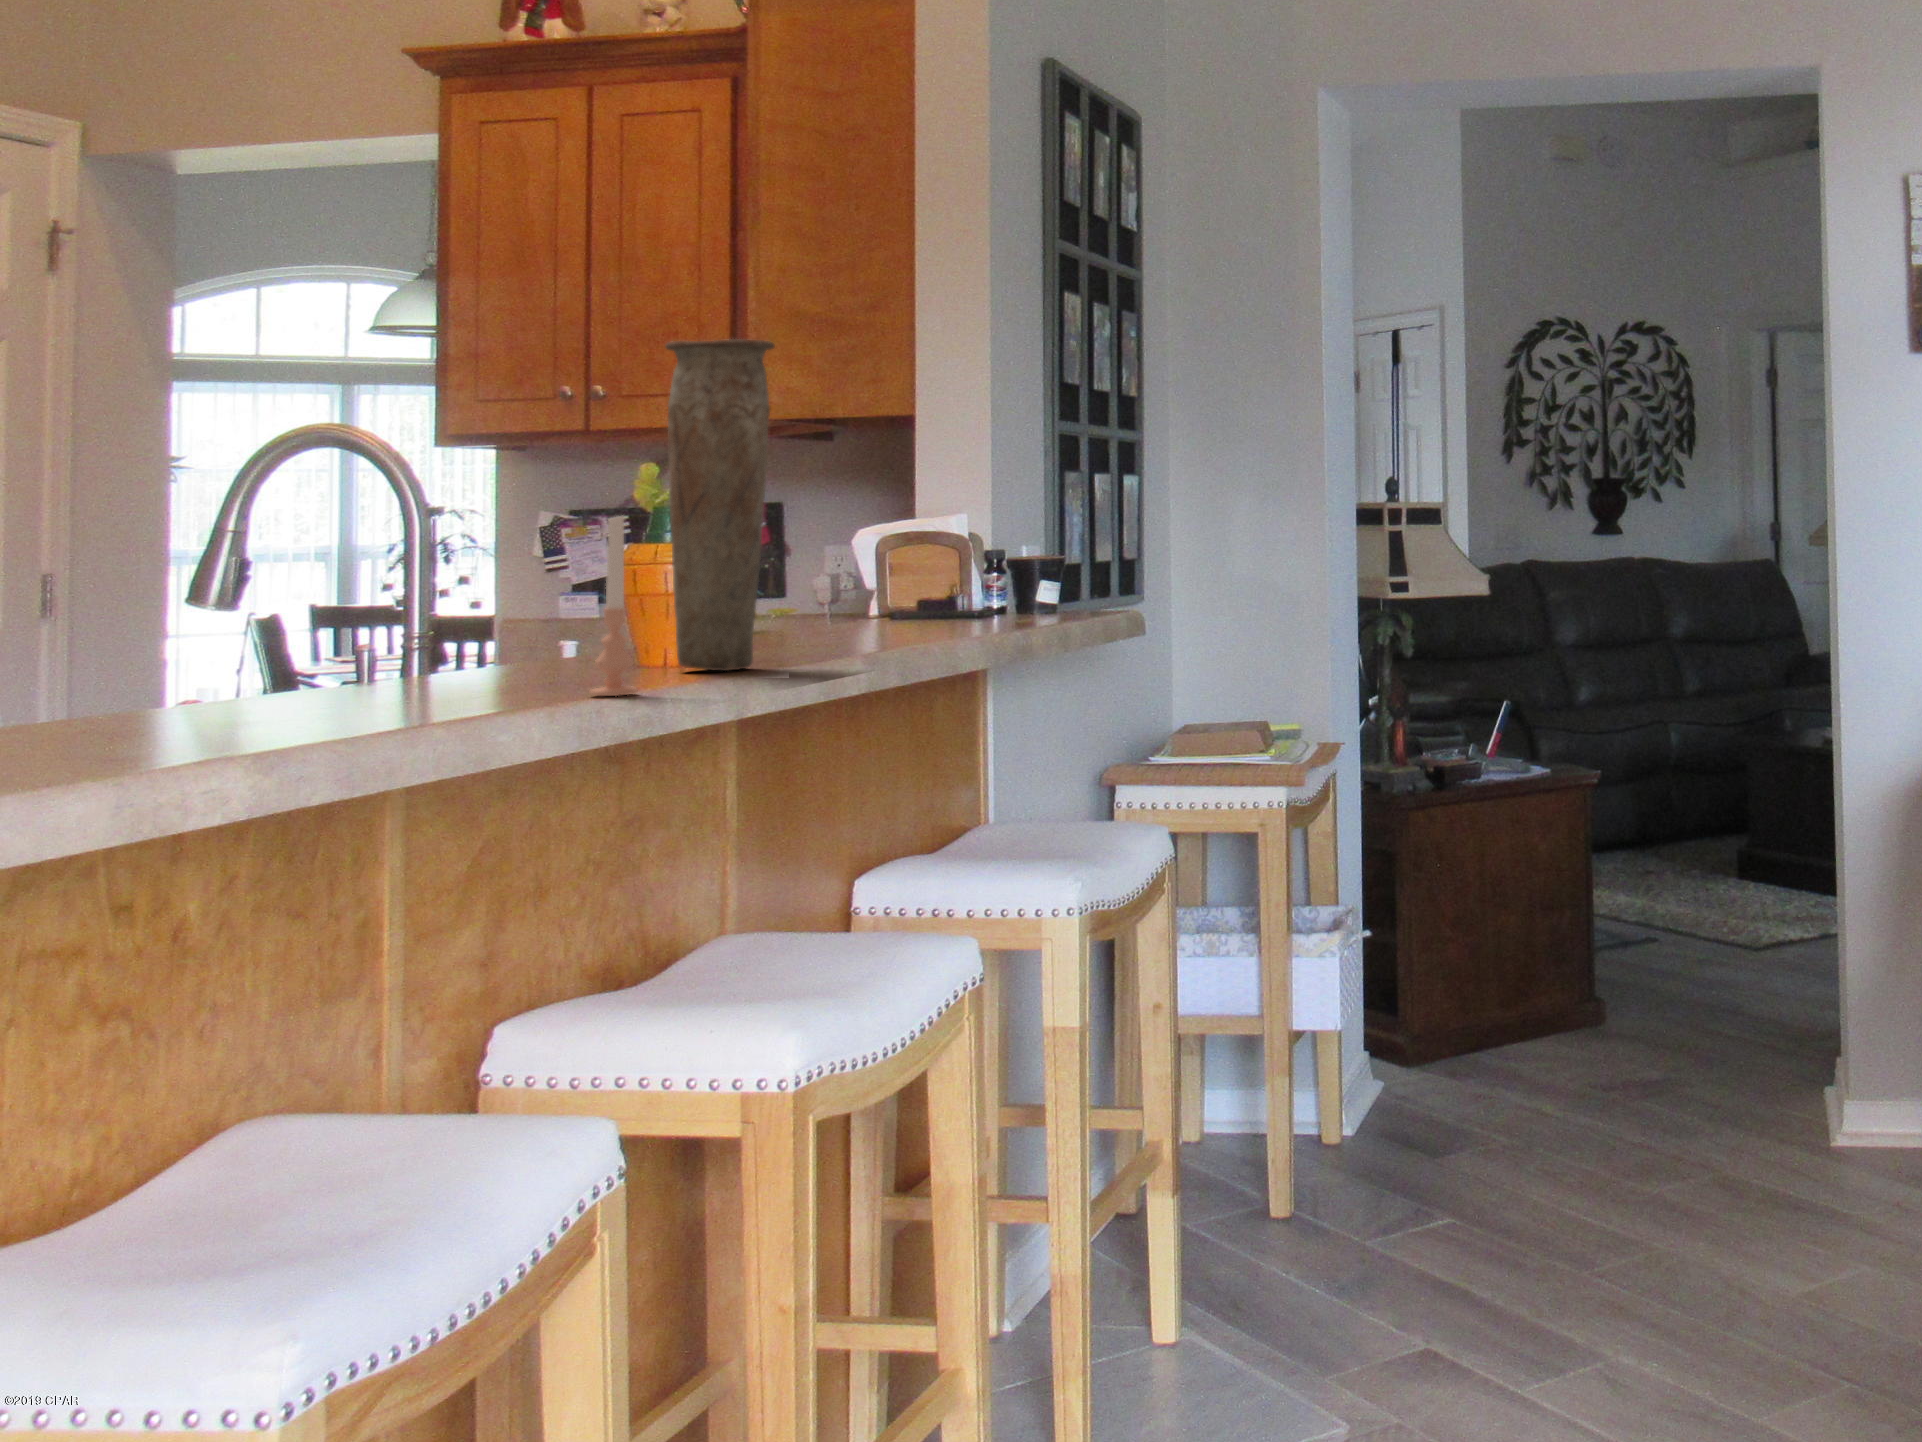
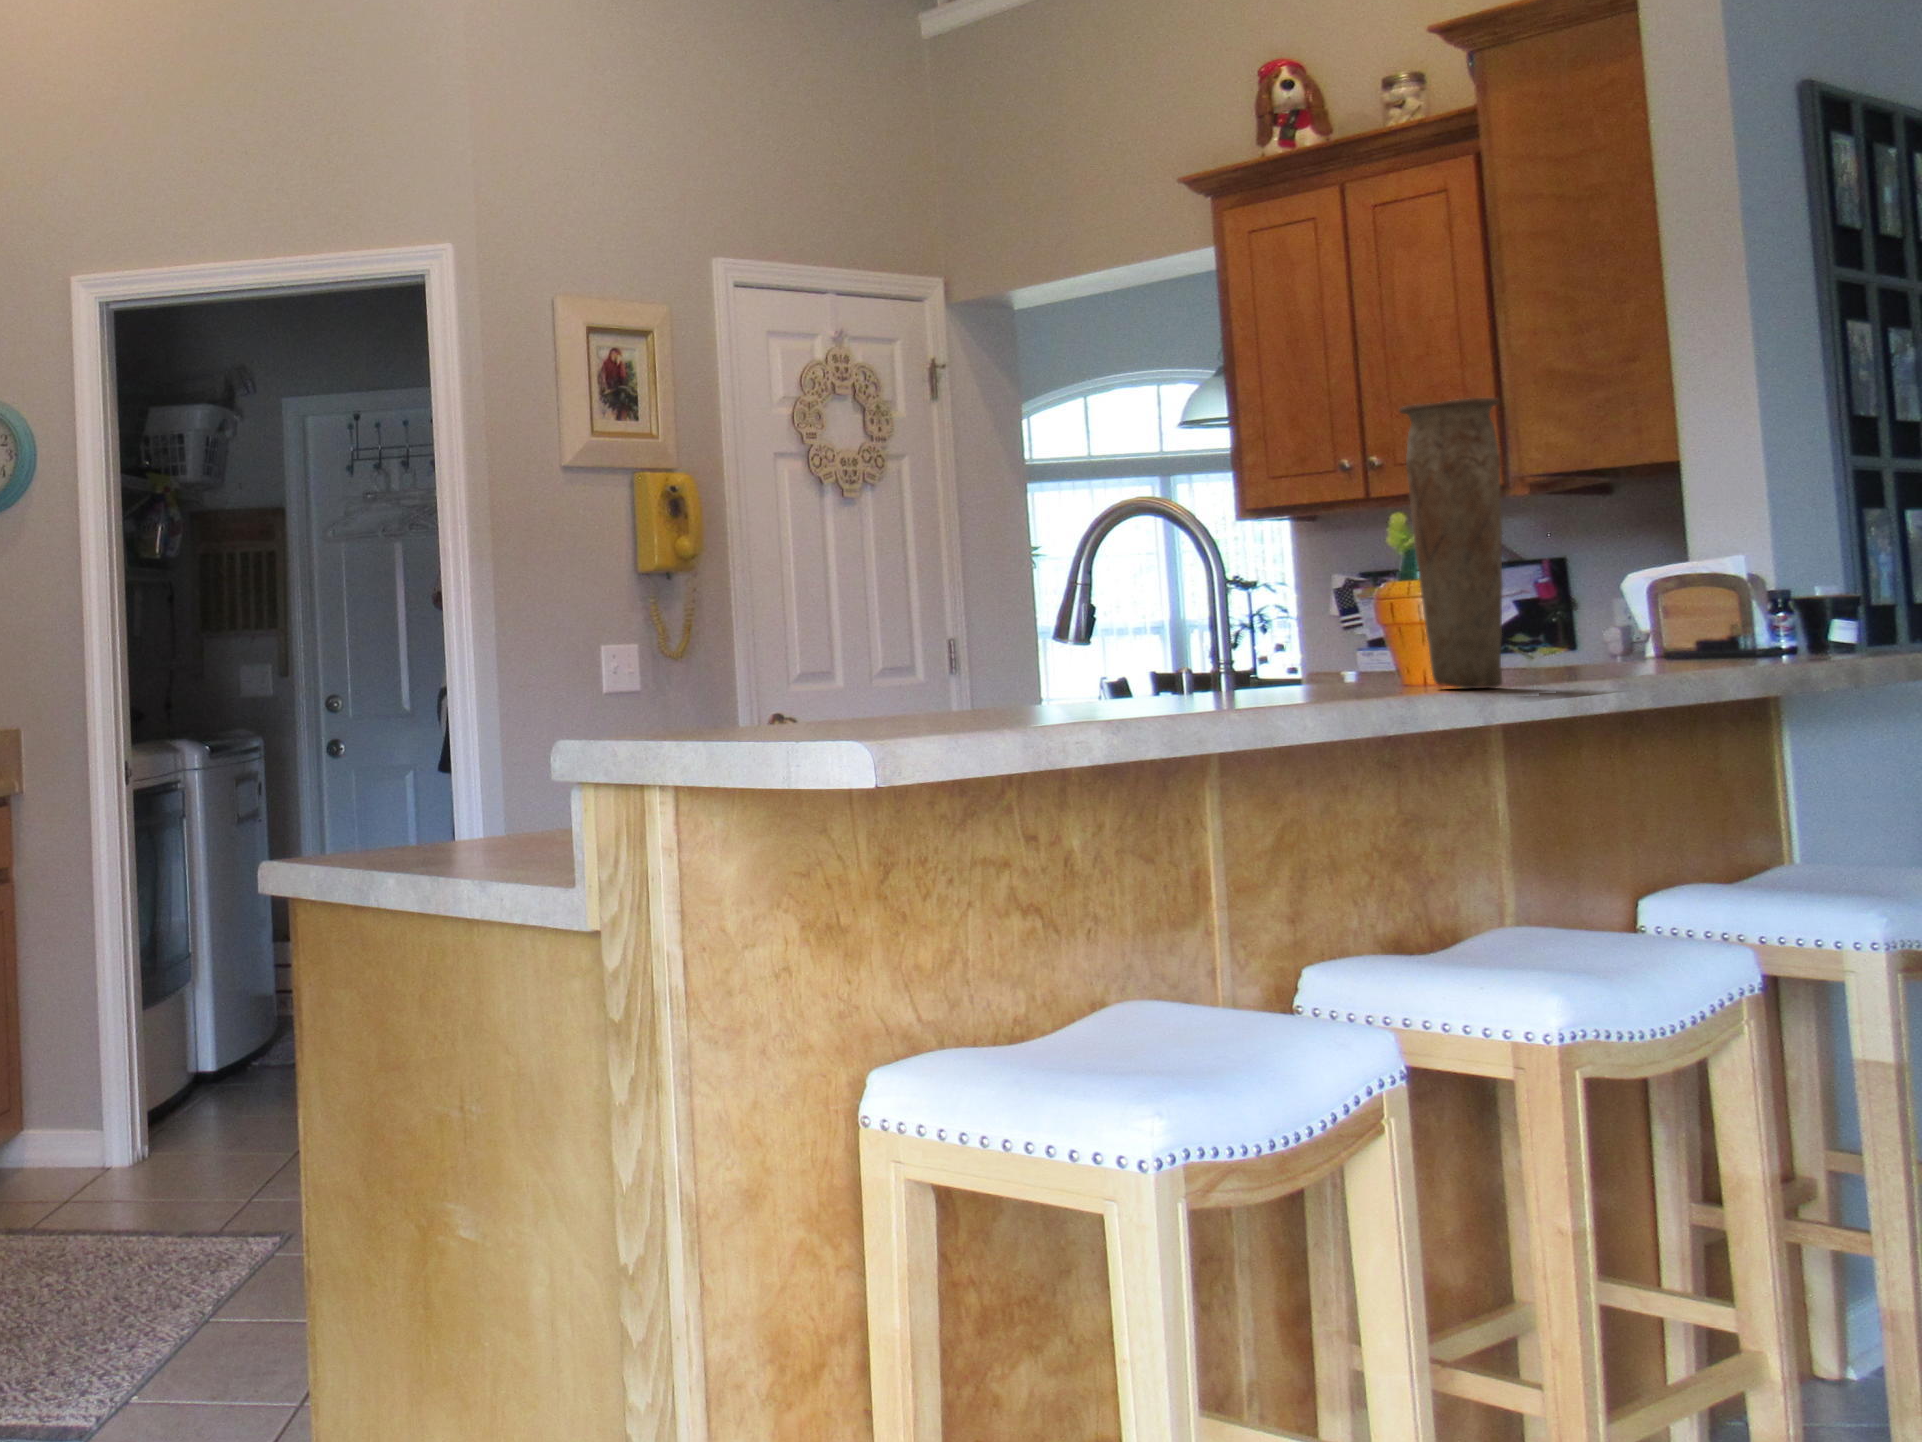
candle: present [589,516,638,696] -> none [1352,552,1393,700]

